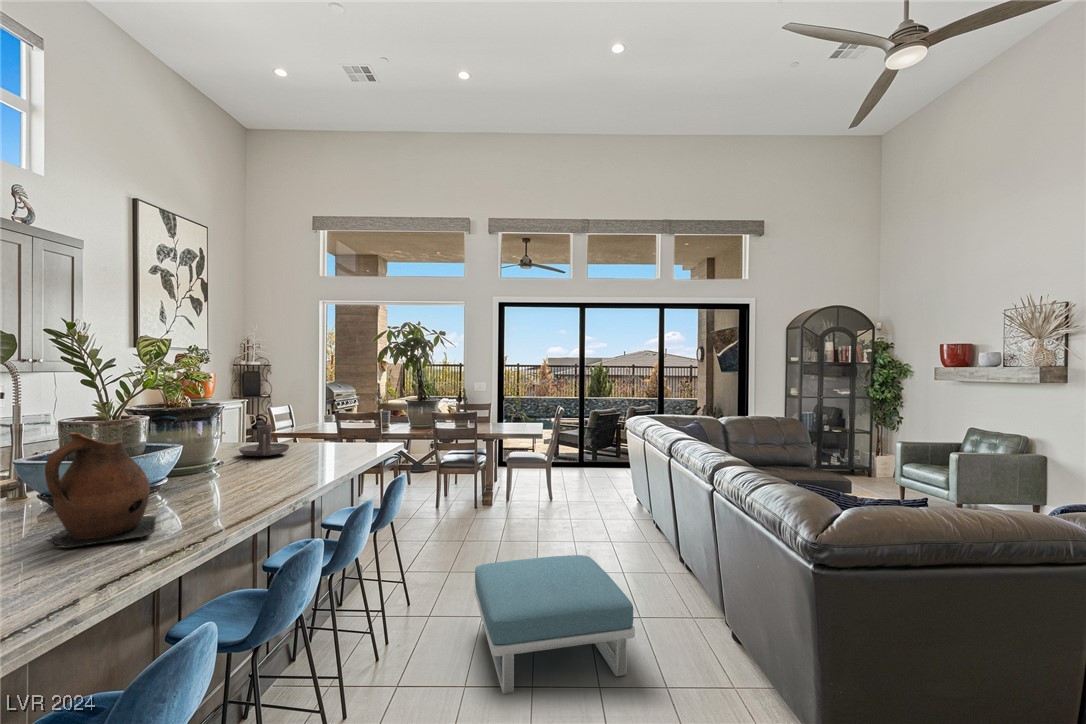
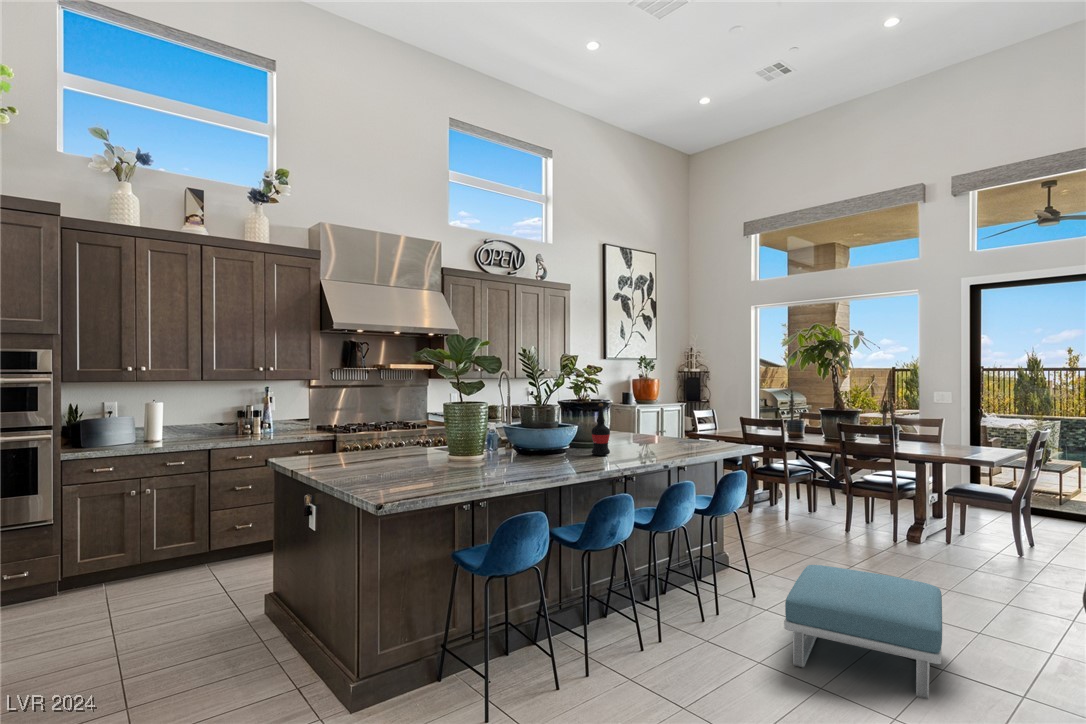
wine bottle: none [202,407,235,488] -> present [591,404,610,455]
candle holder: present [239,425,289,456] -> none [631,420,665,443]
ceramic pitcher: present [45,432,156,548] -> none [508,411,556,470]

